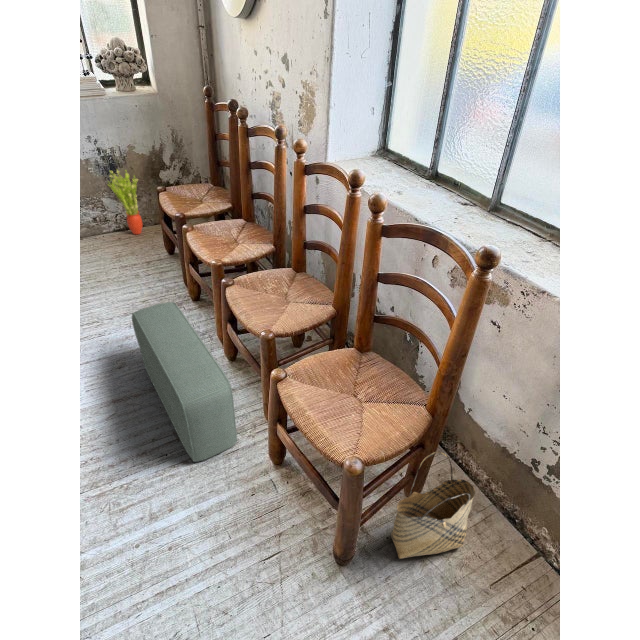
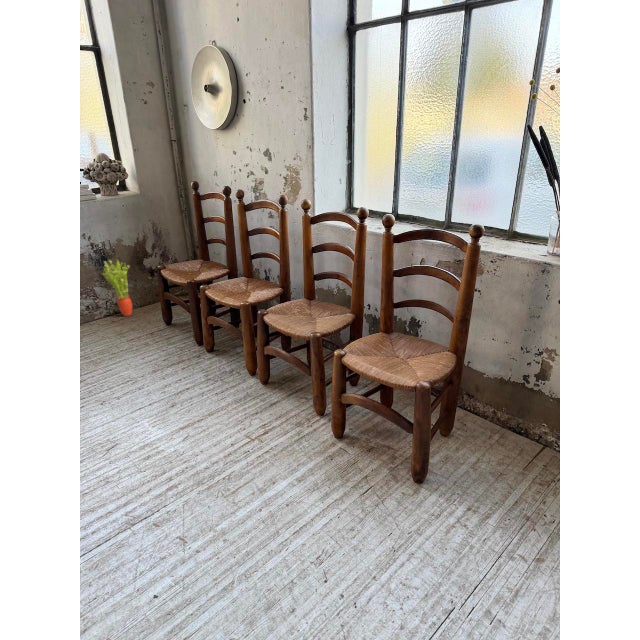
pouf: present [132,302,237,462] -> none [187,338,302,451]
woven basket: present [391,452,475,559] -> none [445,378,496,468]

